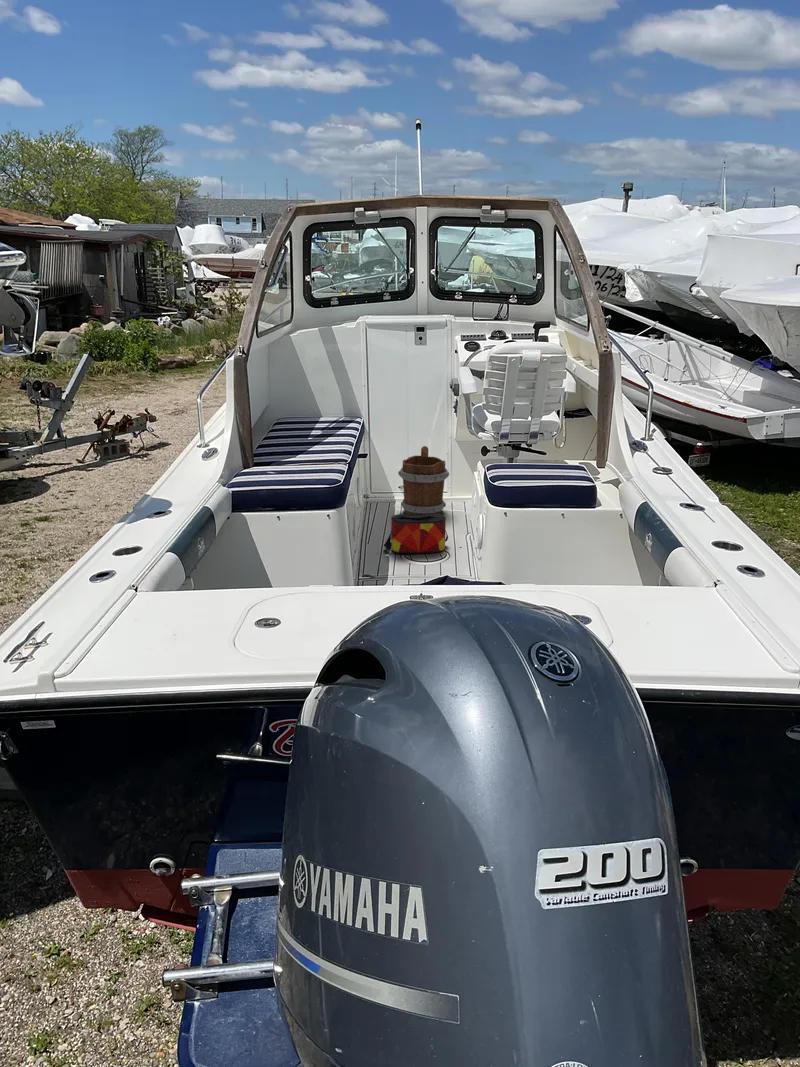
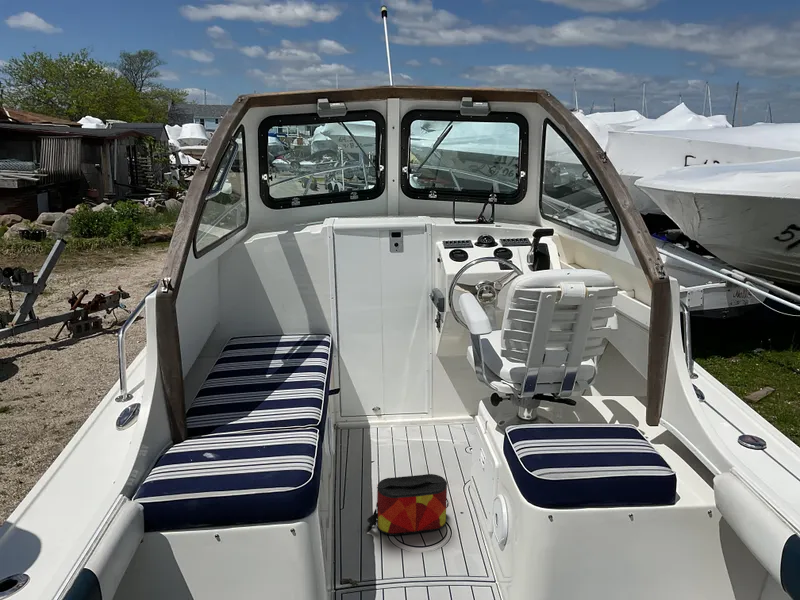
bucket: present [398,446,449,514] -> none [376,365,436,457]

